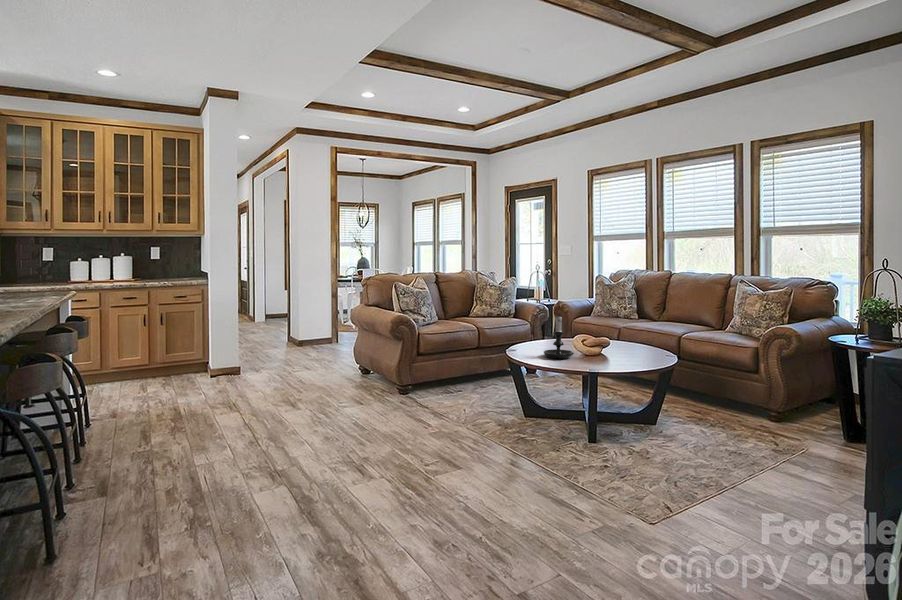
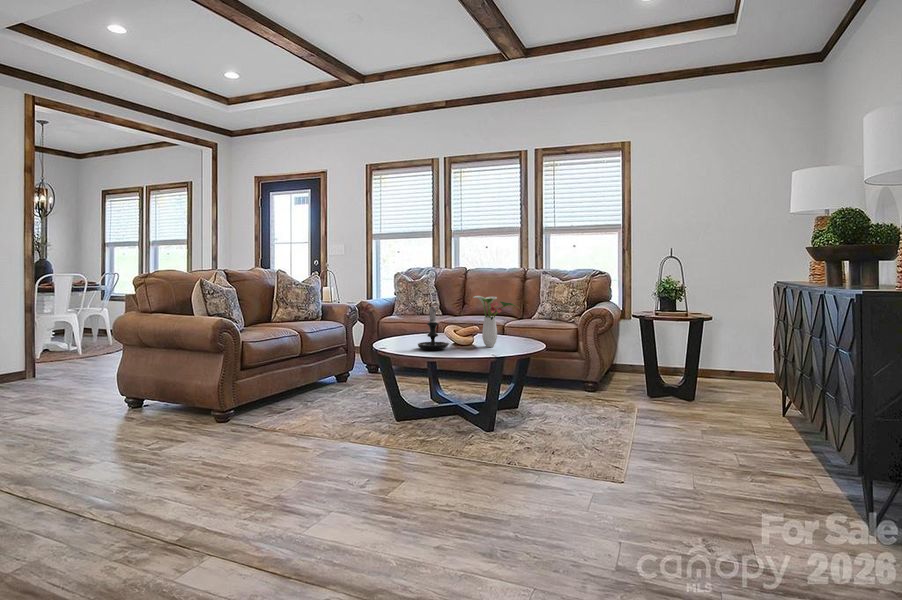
flower arrangement: none [603,308,651,361] -> present [473,296,515,347]

